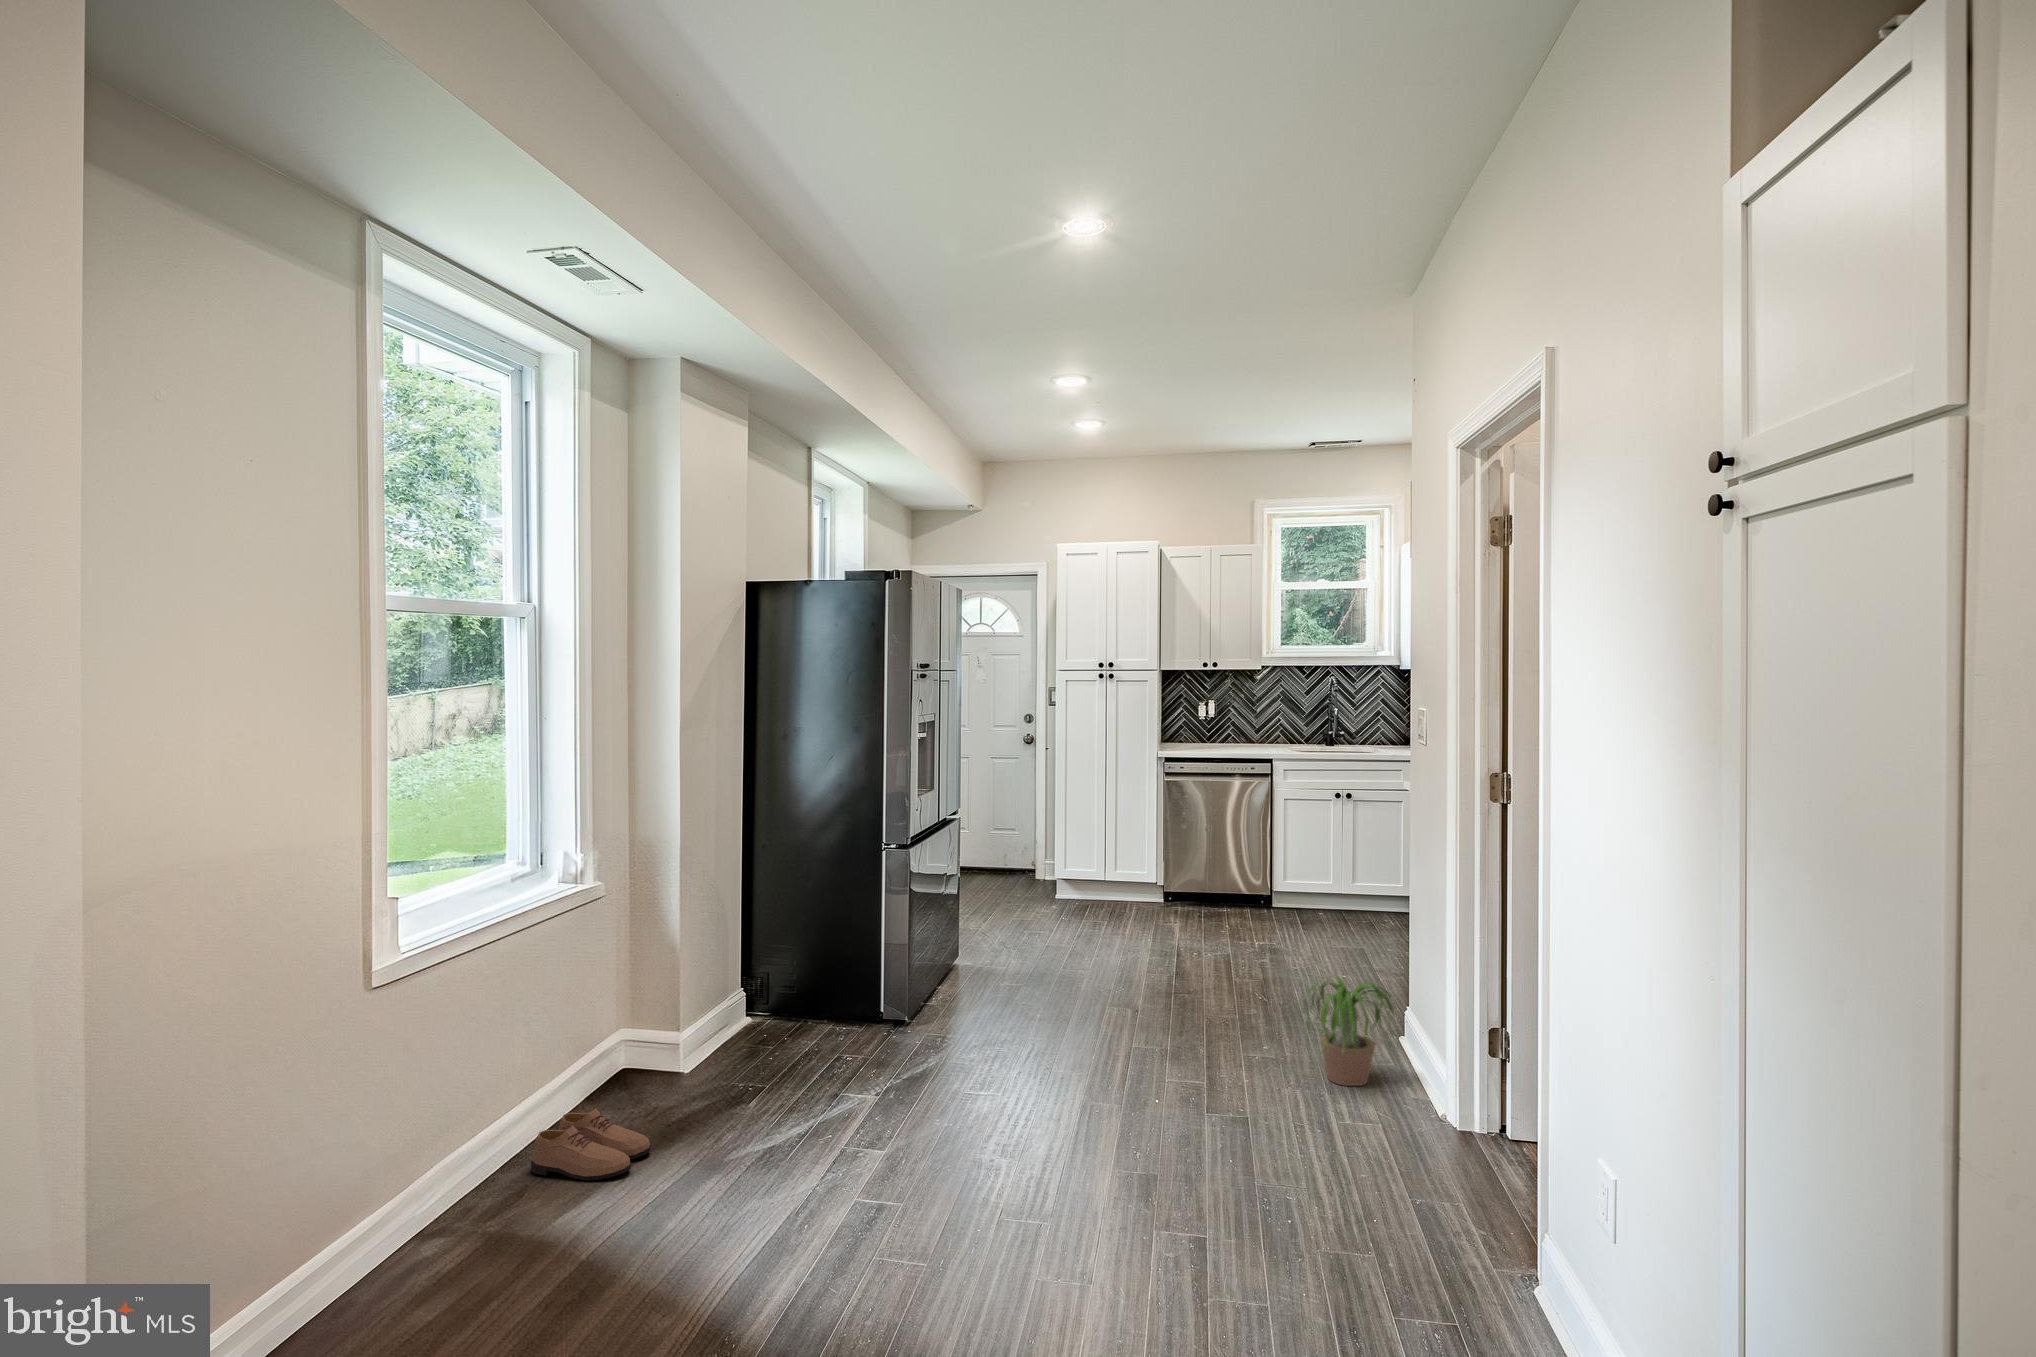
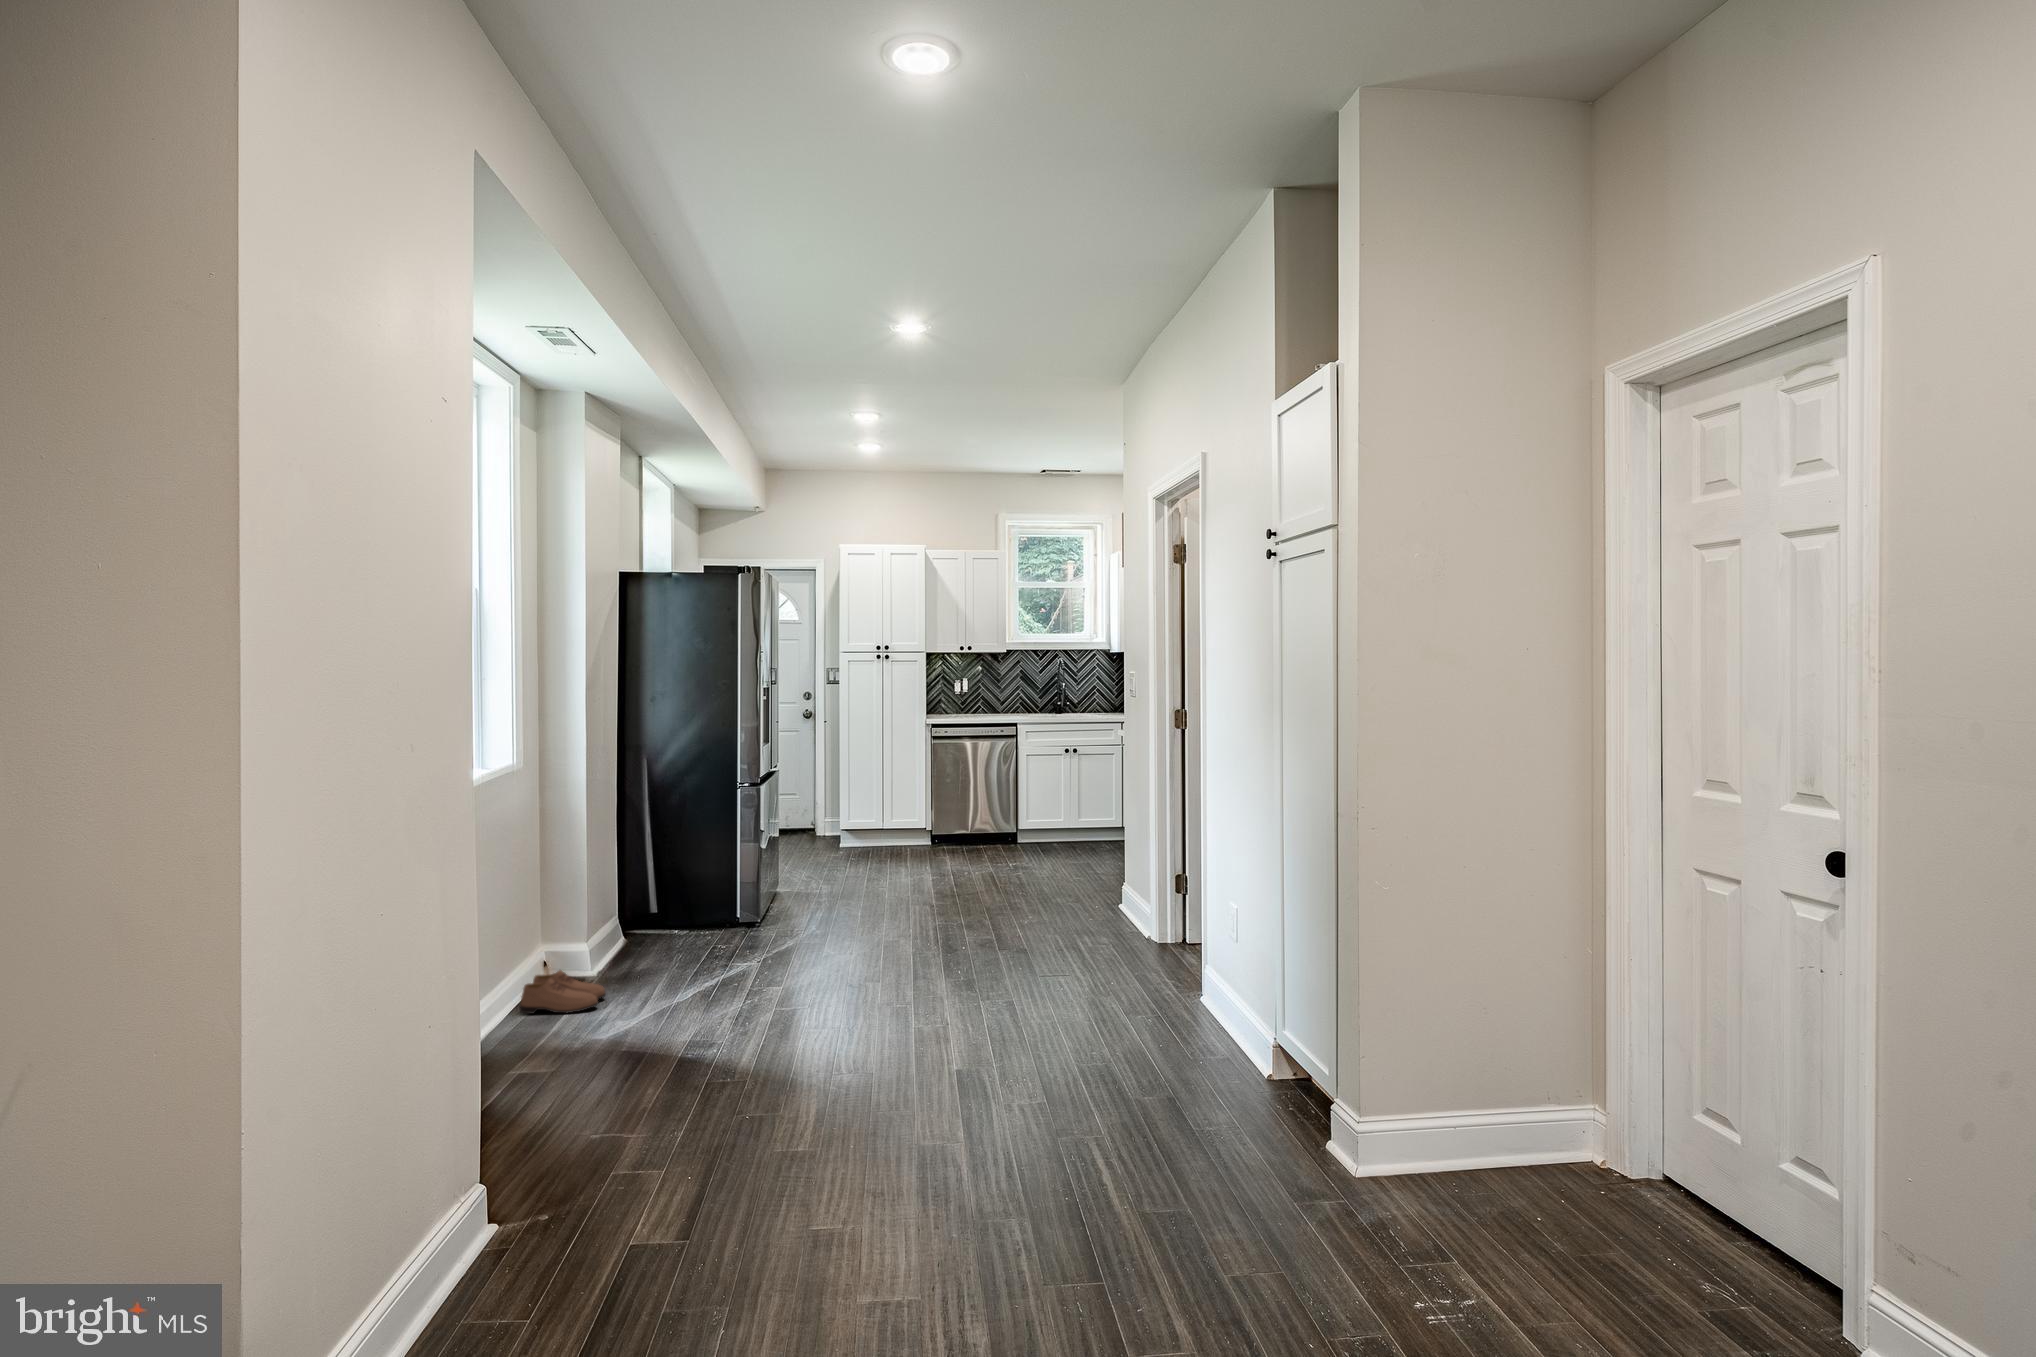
potted plant: present [1305,976,1394,1086] -> none [1051,859,1126,931]

